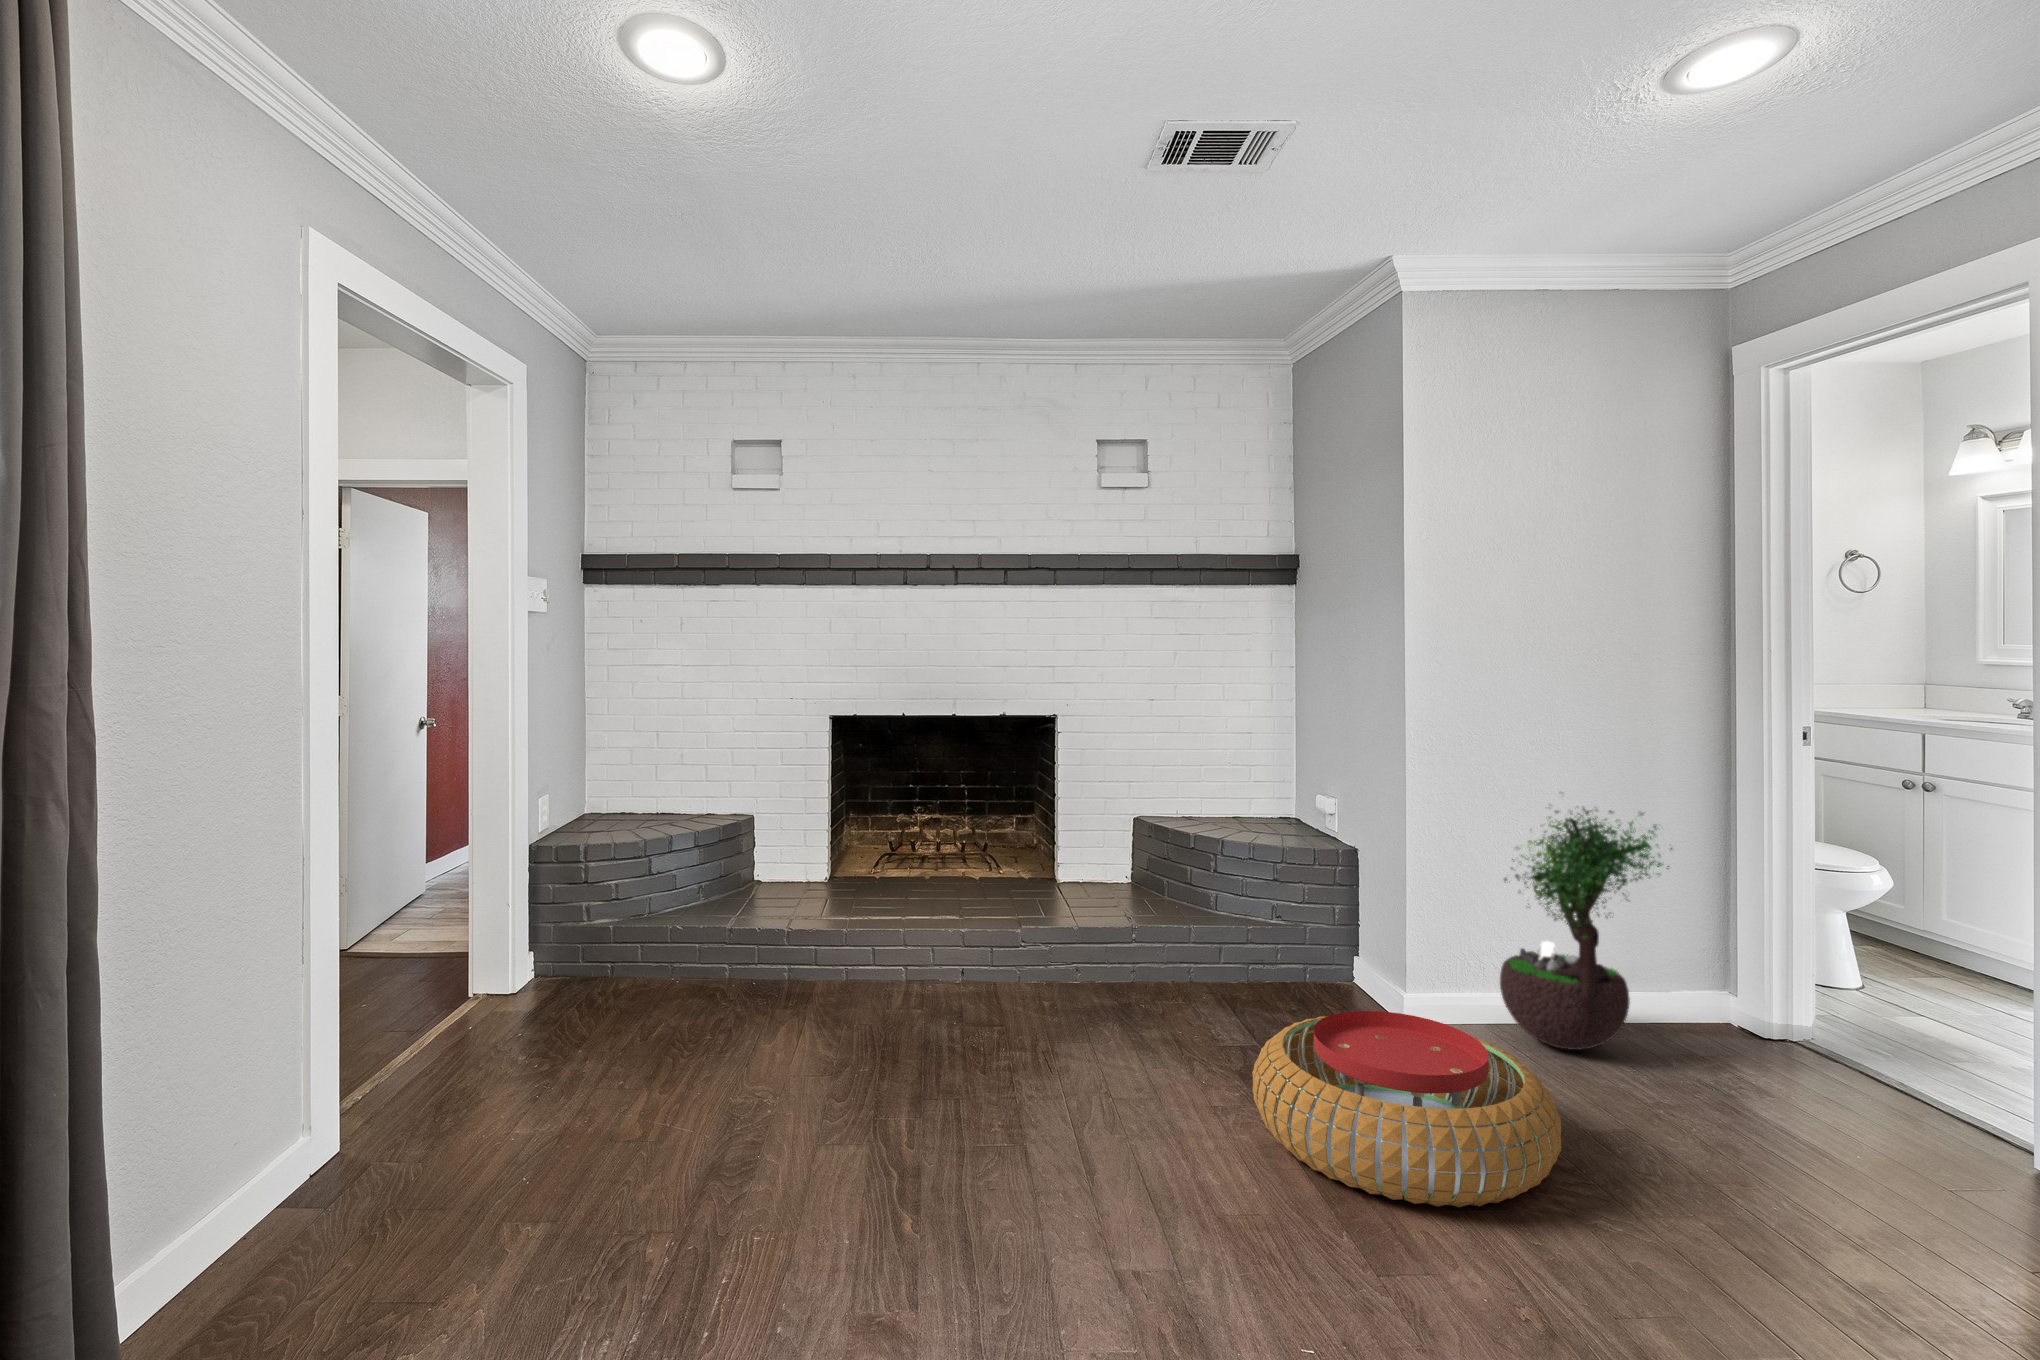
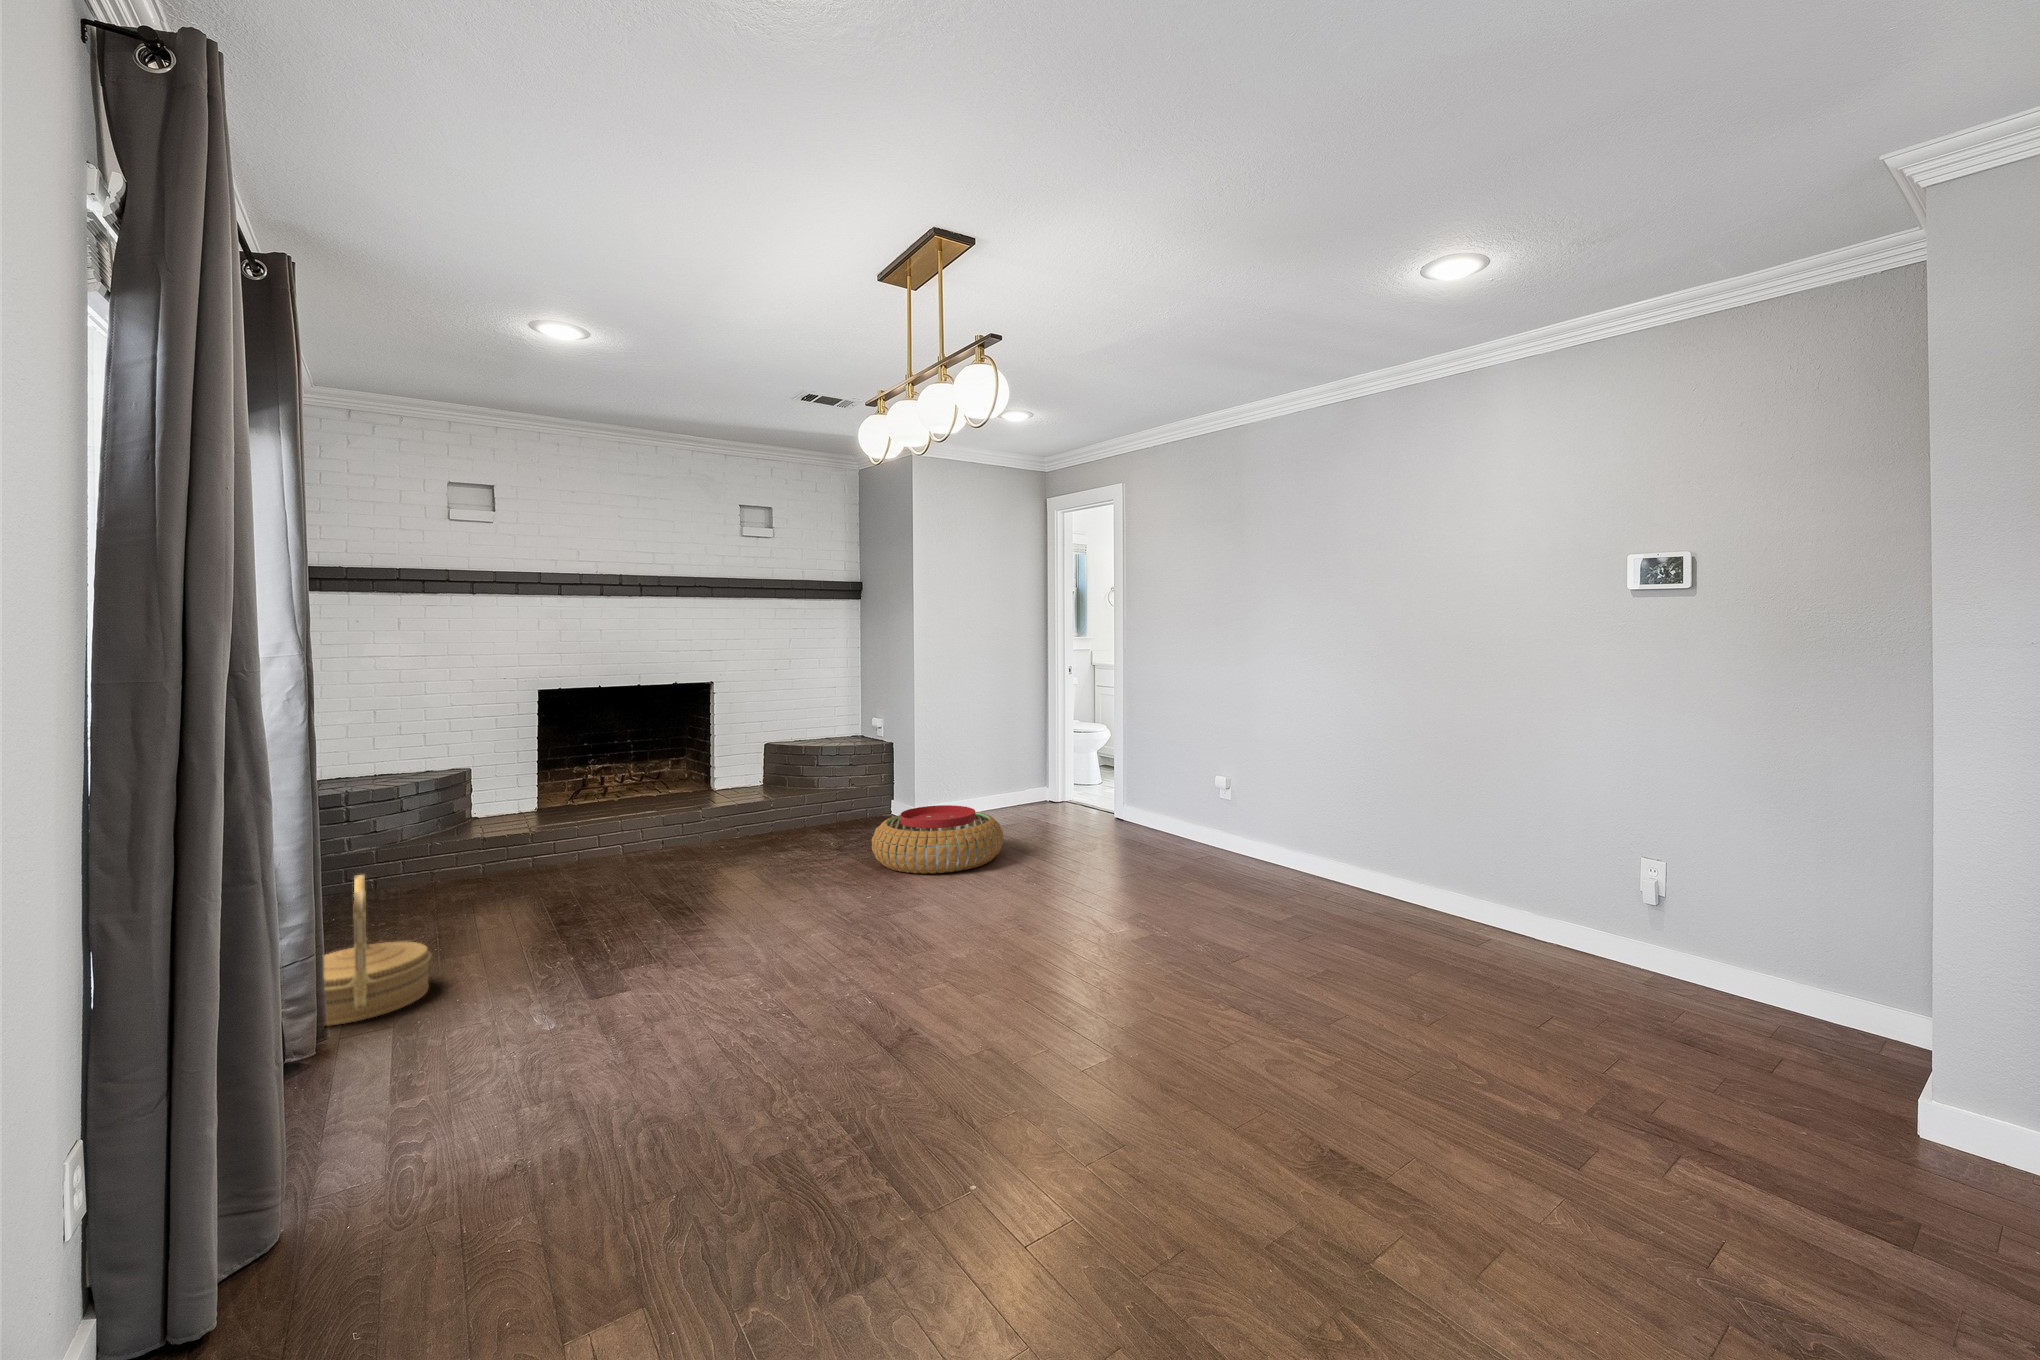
potted tree: present [1500,808,1672,1050] -> none [971,700,1040,822]
woven basket: none [255,1021,457,1287] -> present [324,875,431,1026]

